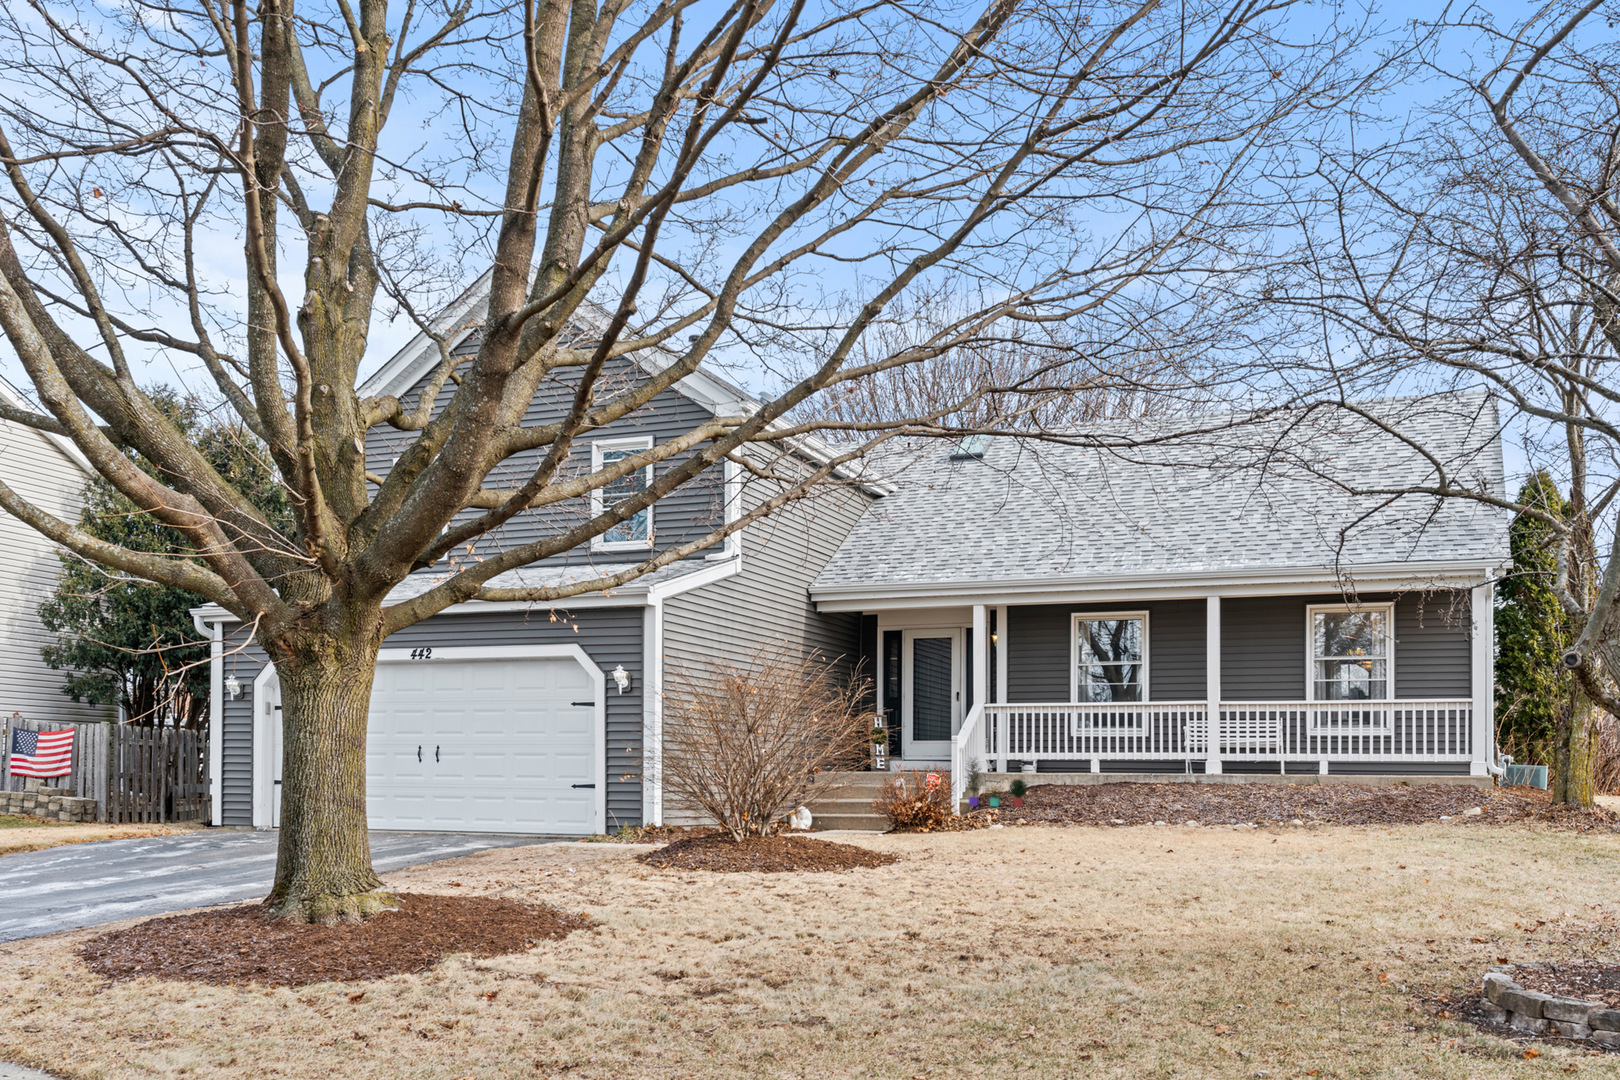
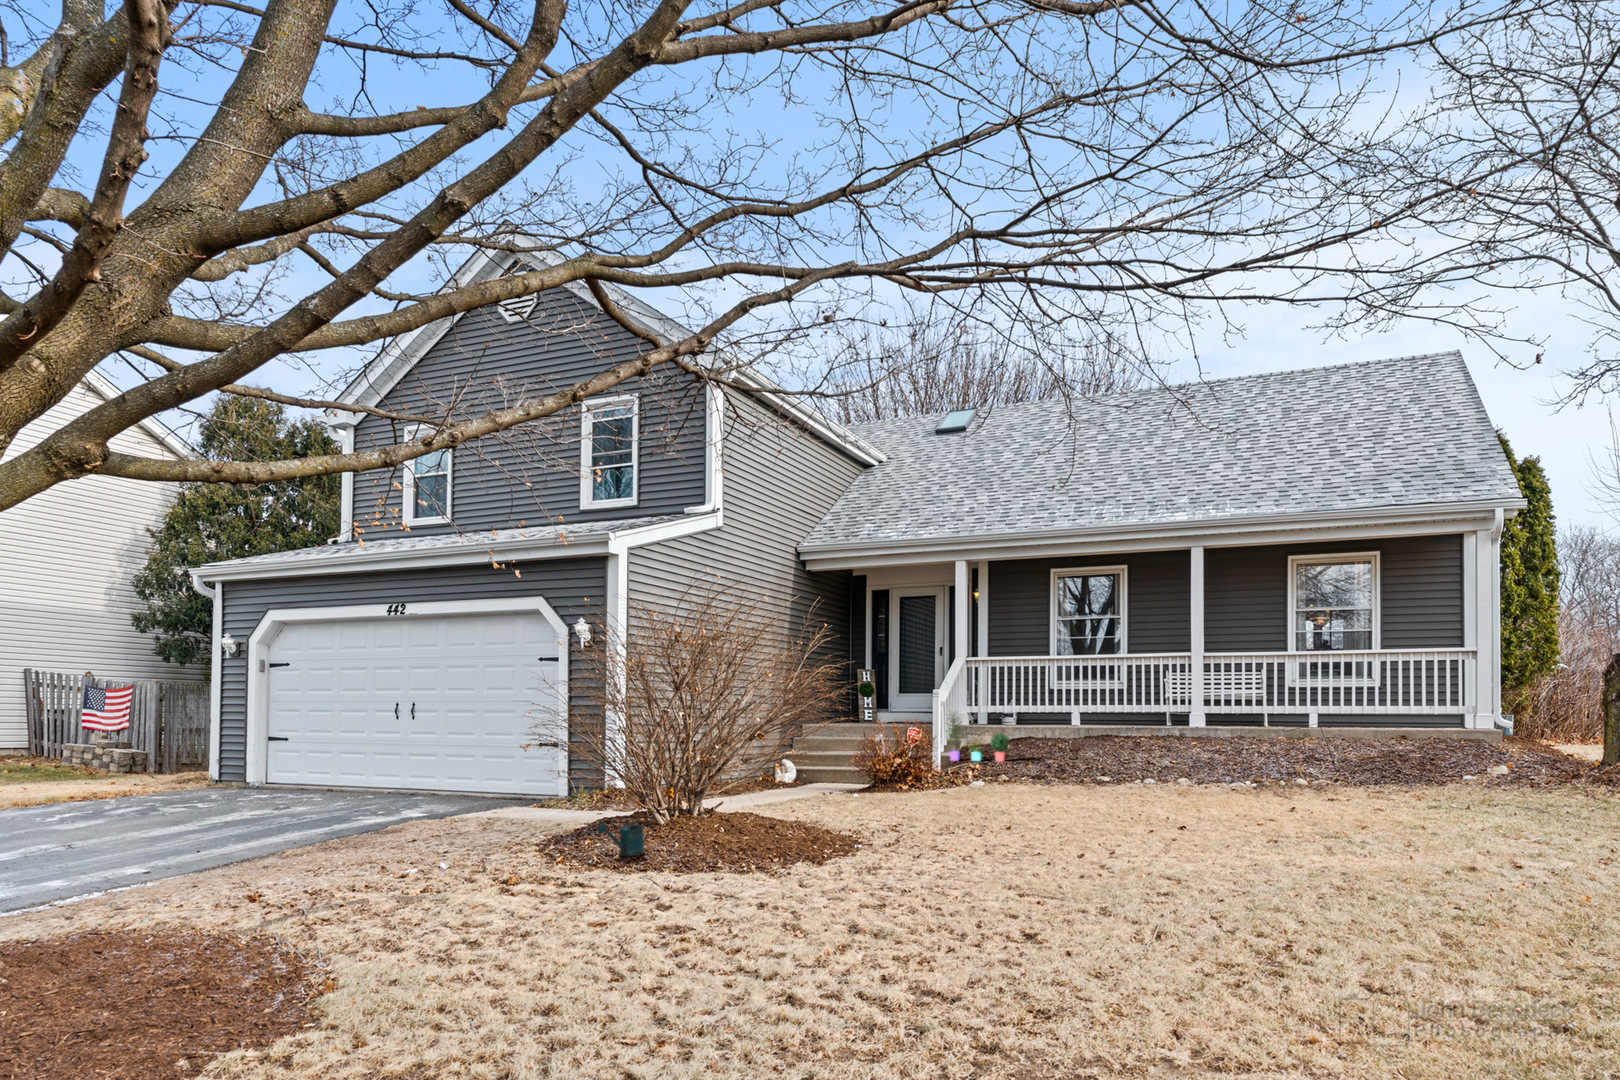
watering can: none [693,838,732,868] -> present [598,821,649,856]

